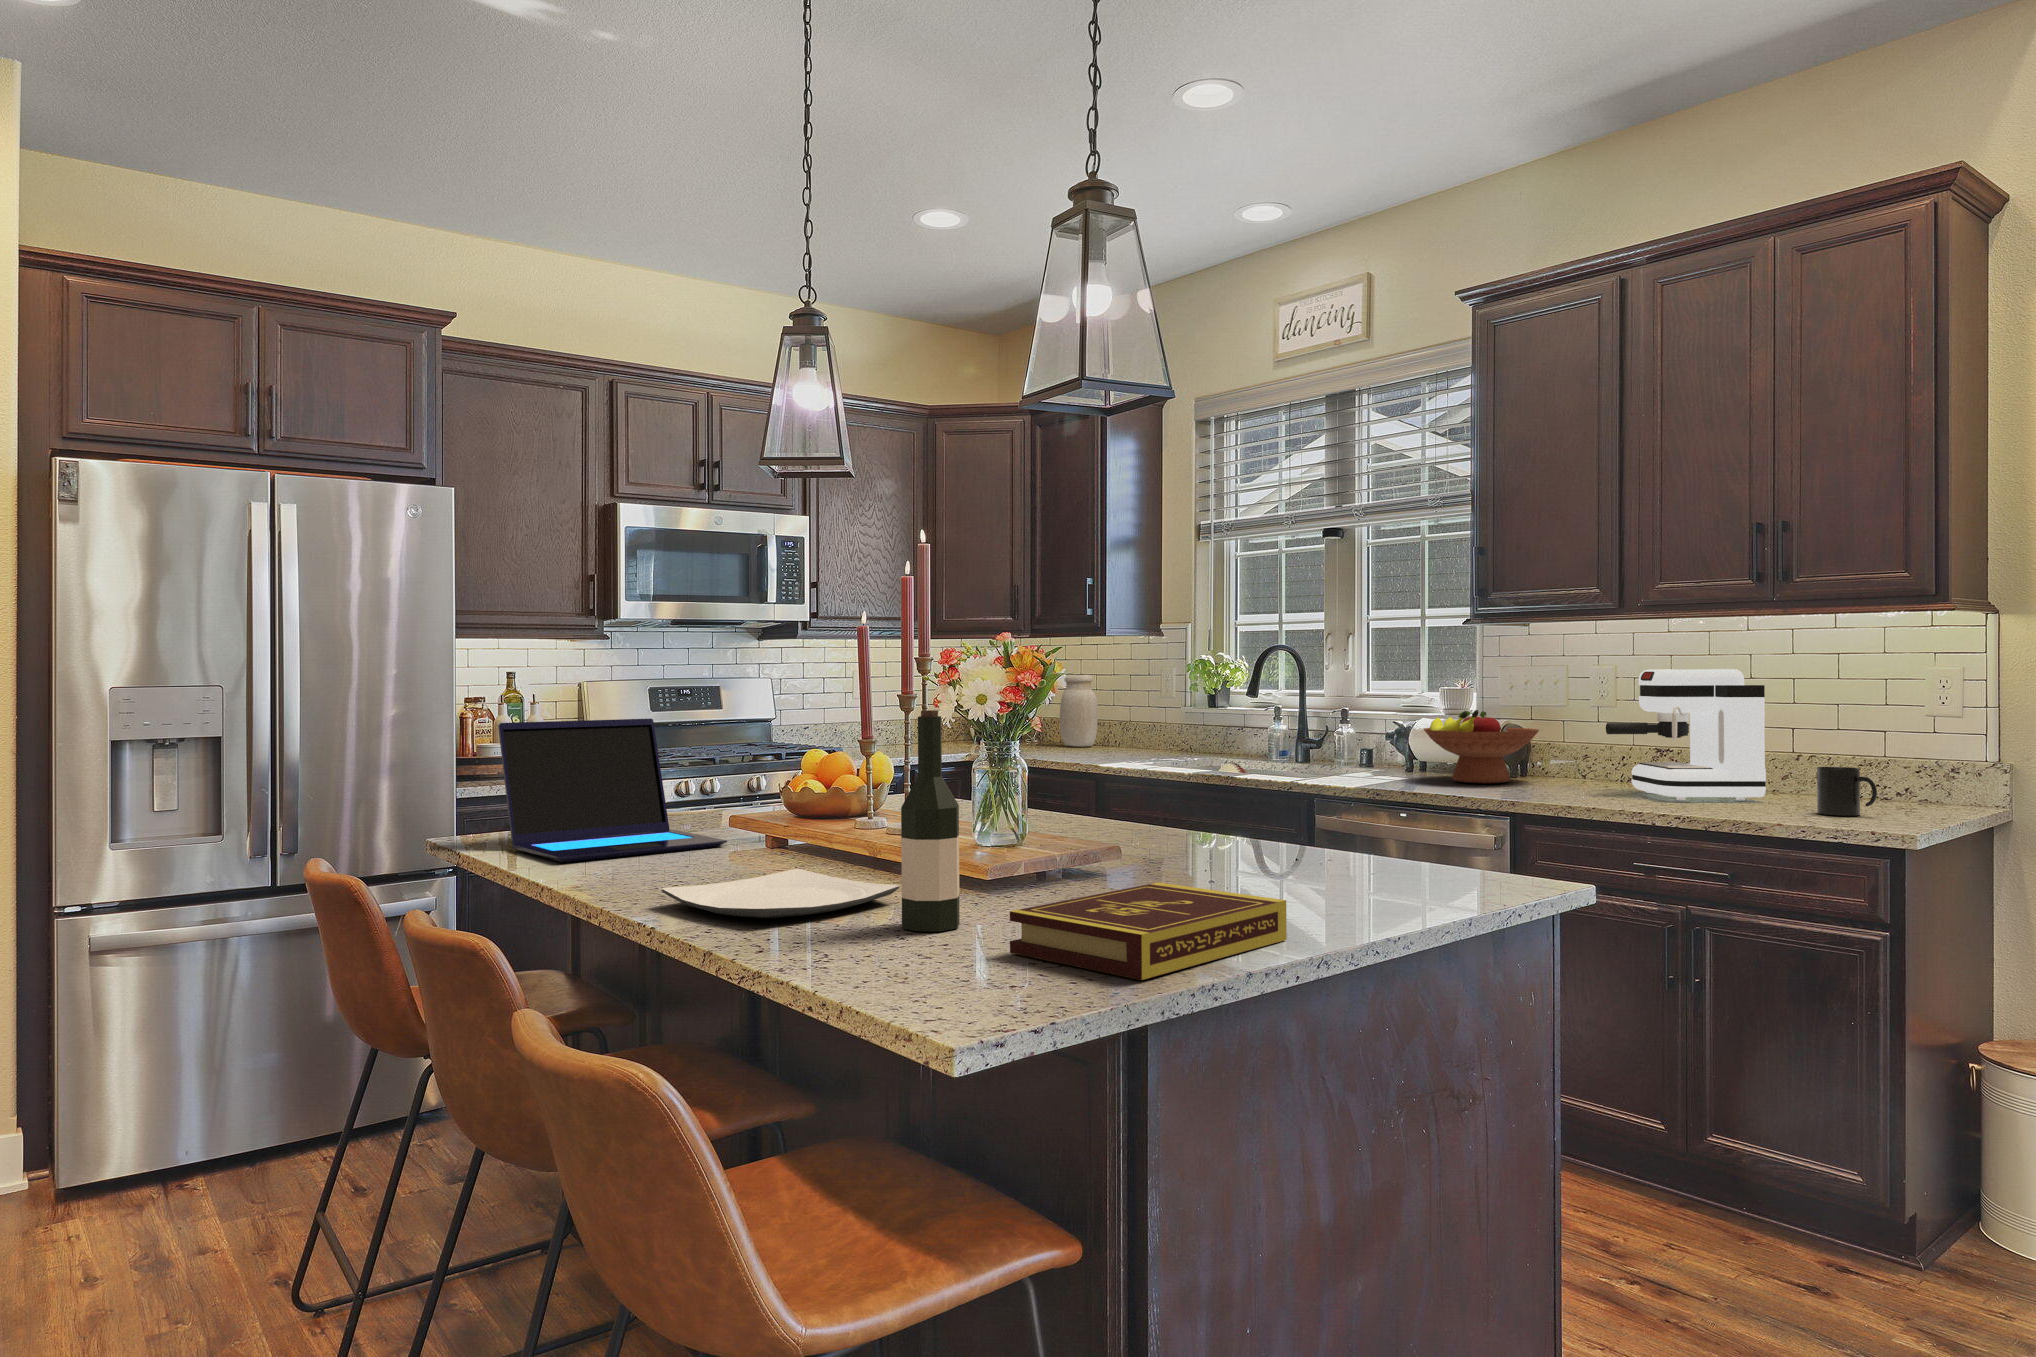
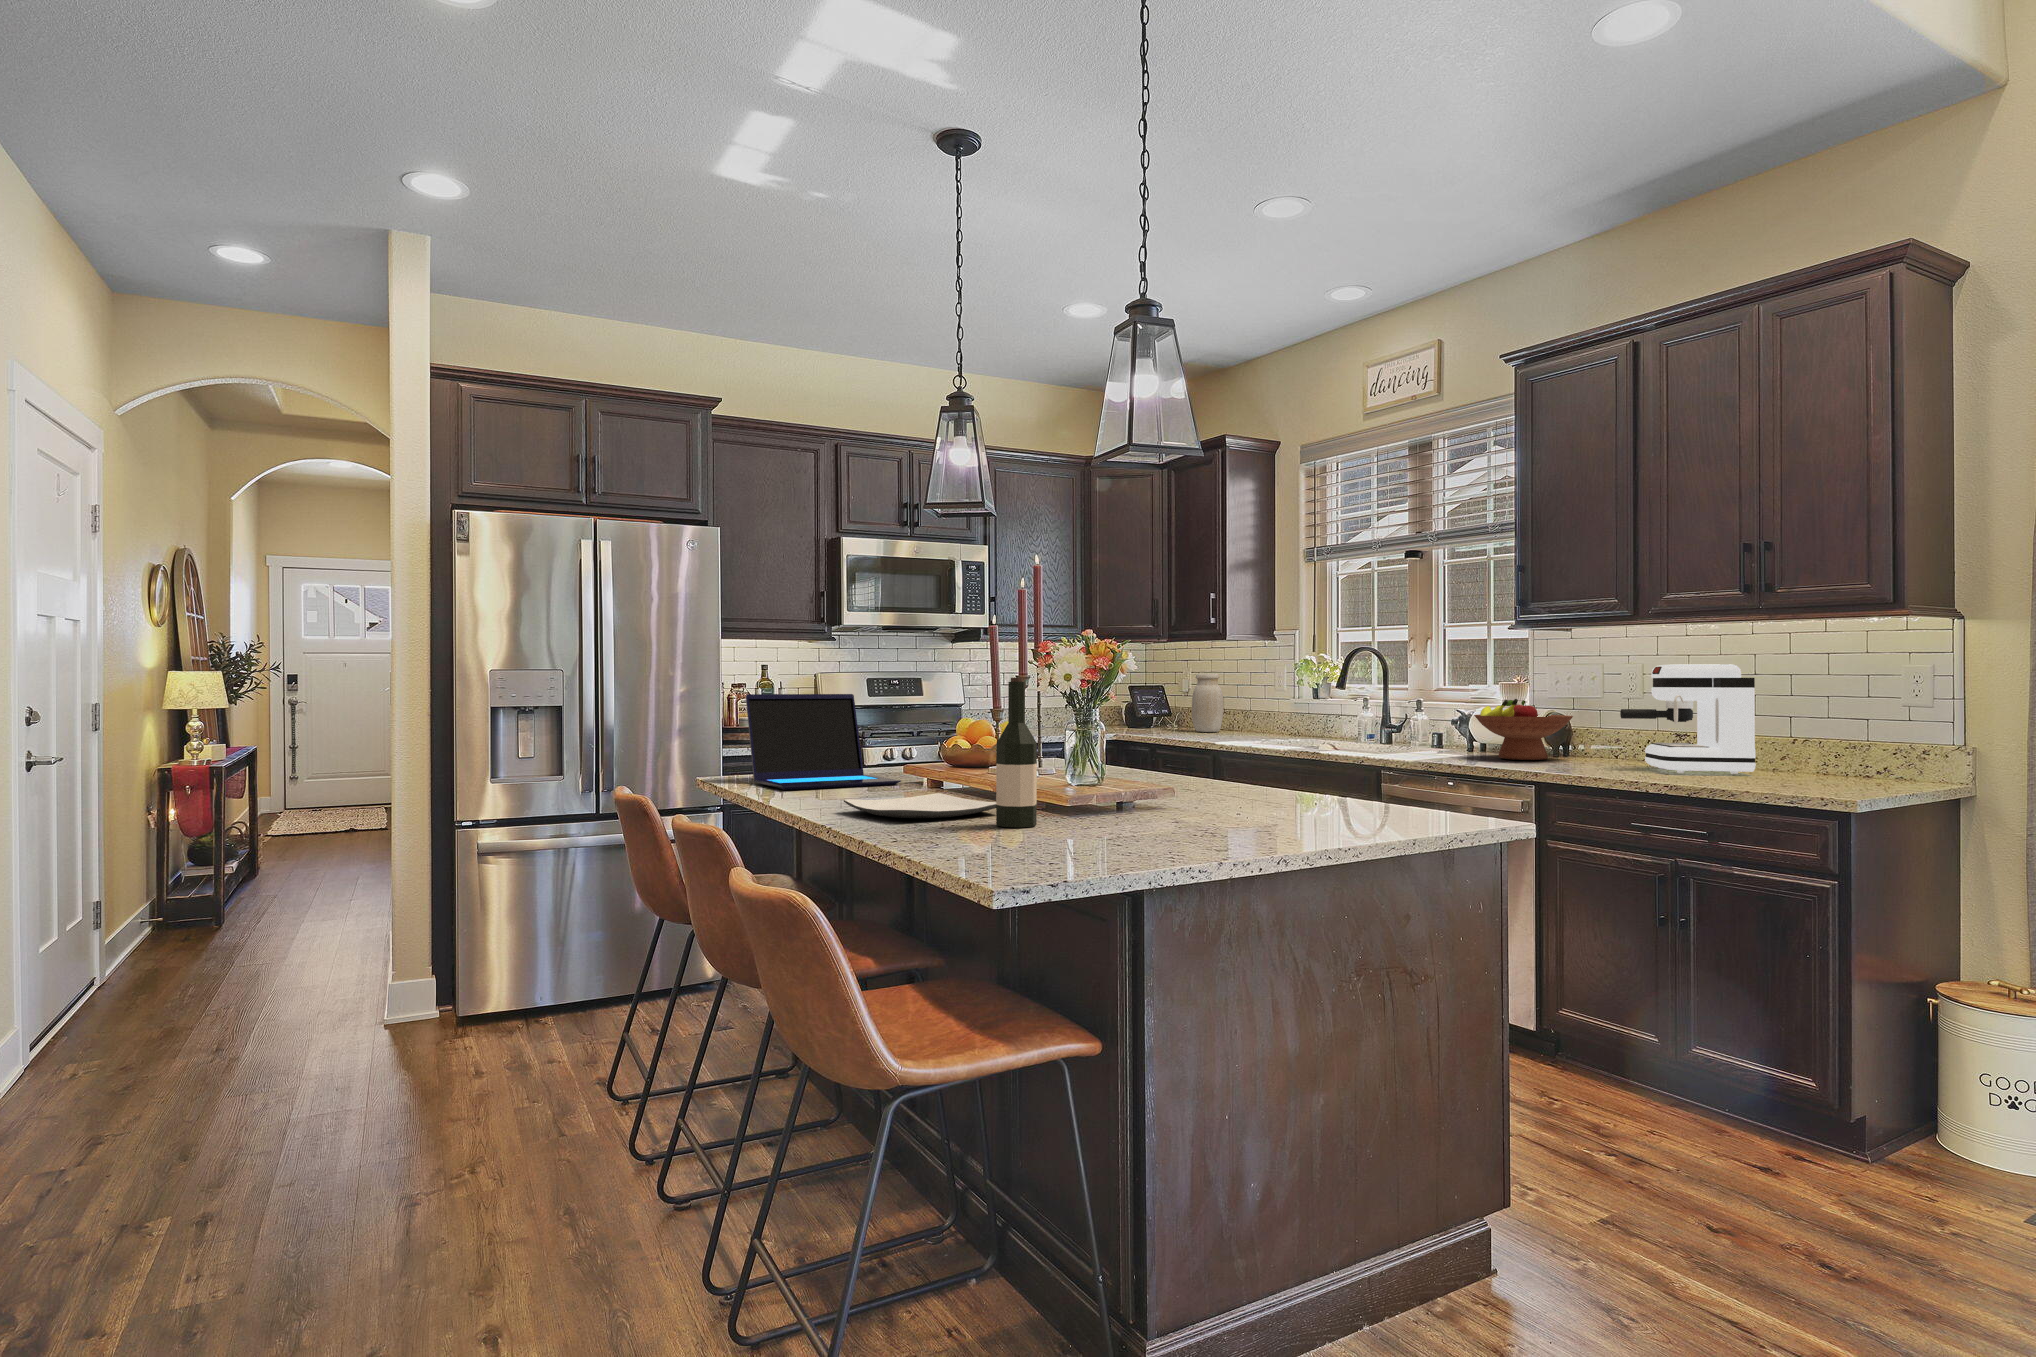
mug: present [1816,767,1877,816] -> none [1789,745,1839,785]
book: present [1010,883,1287,980] -> none [1059,800,1255,851]

